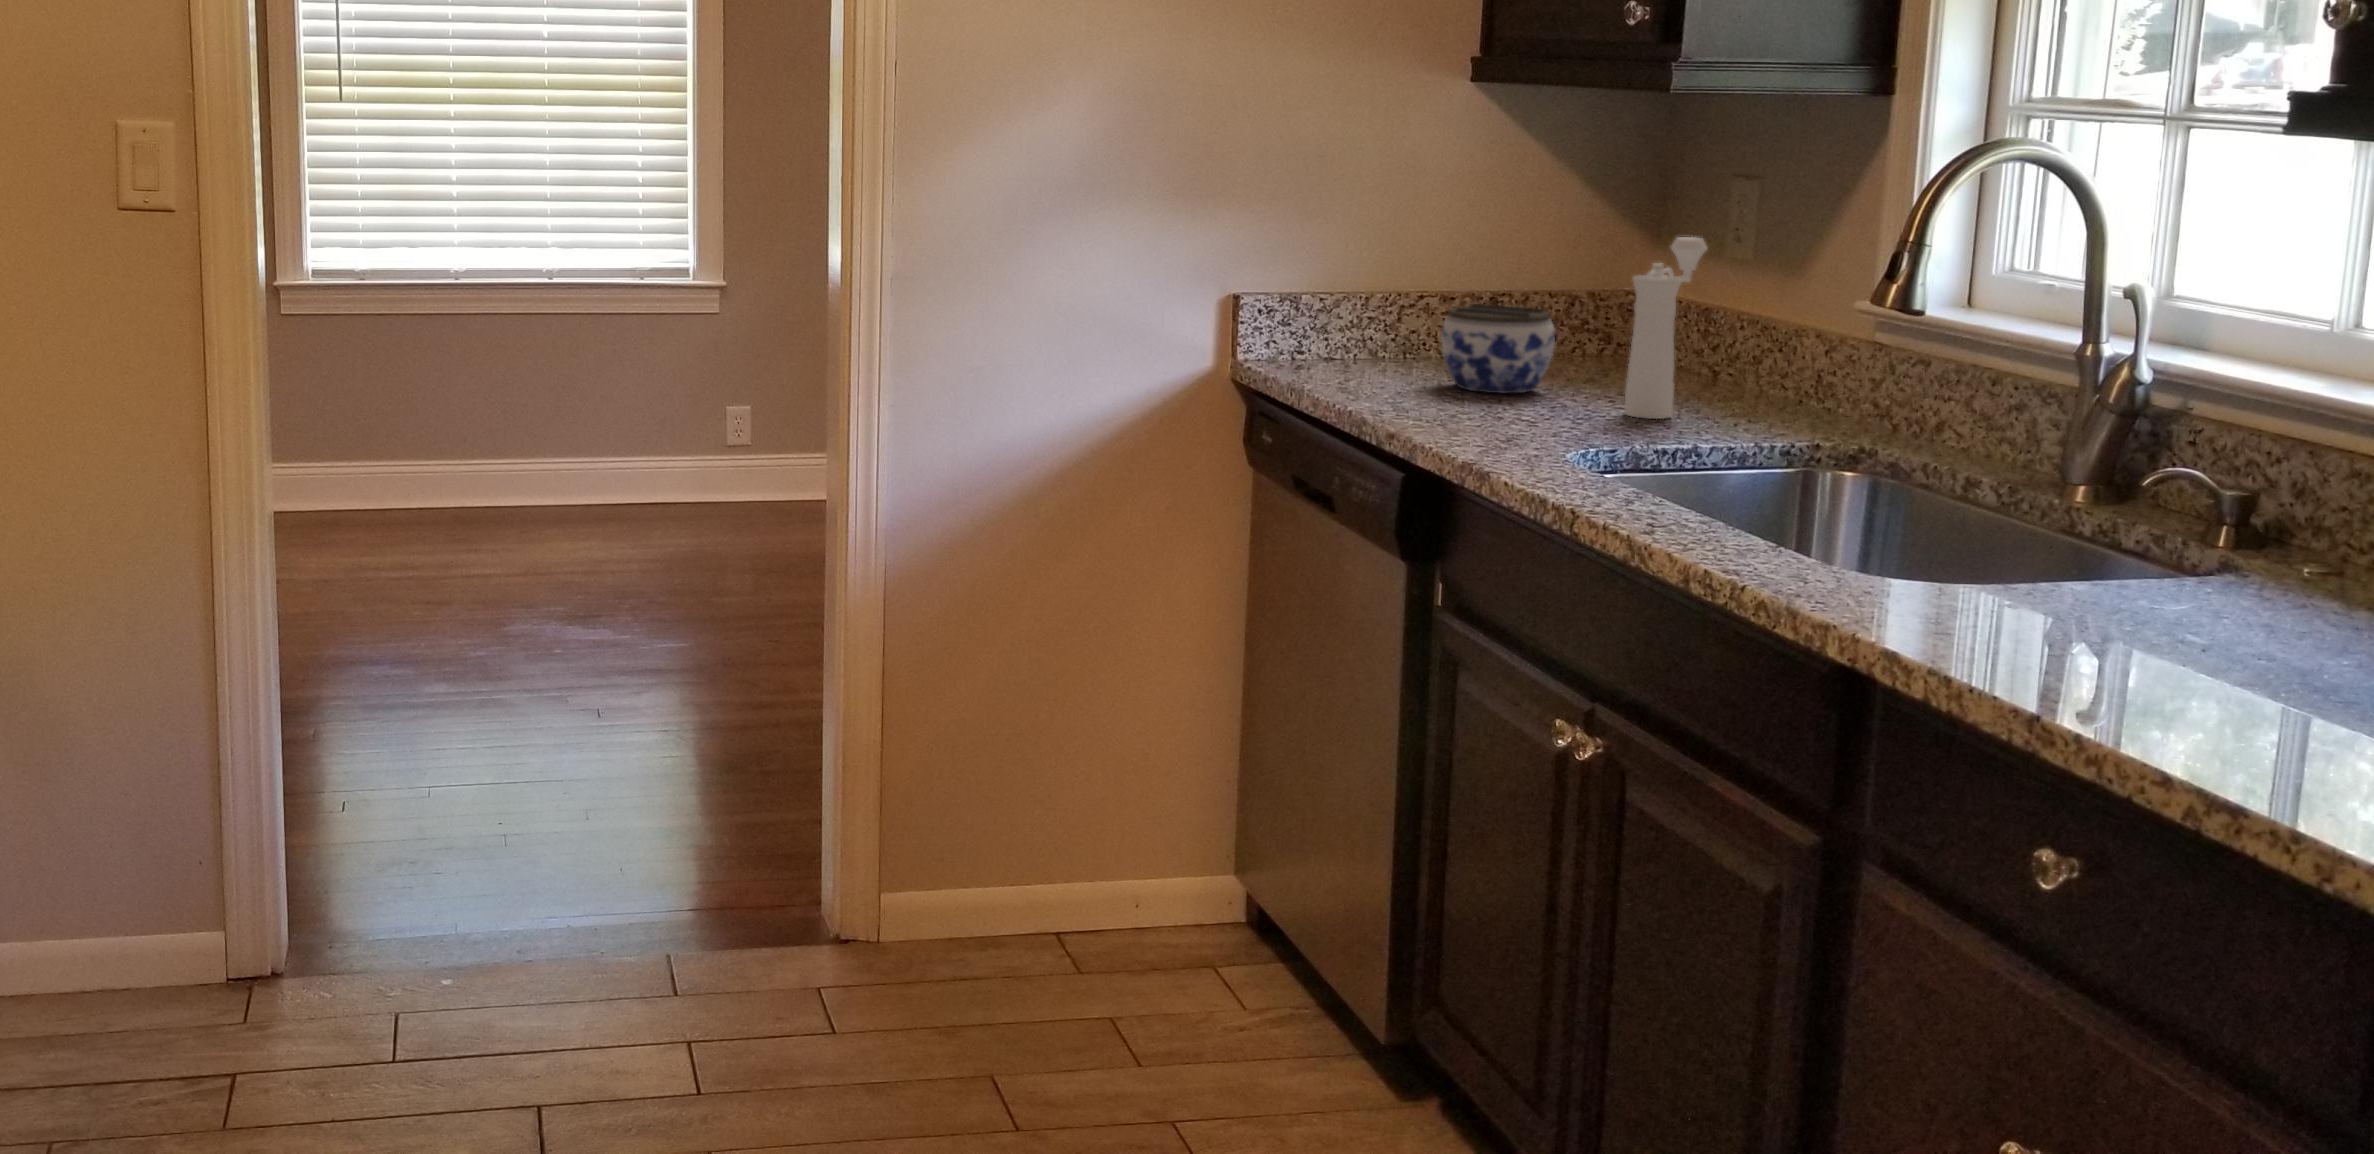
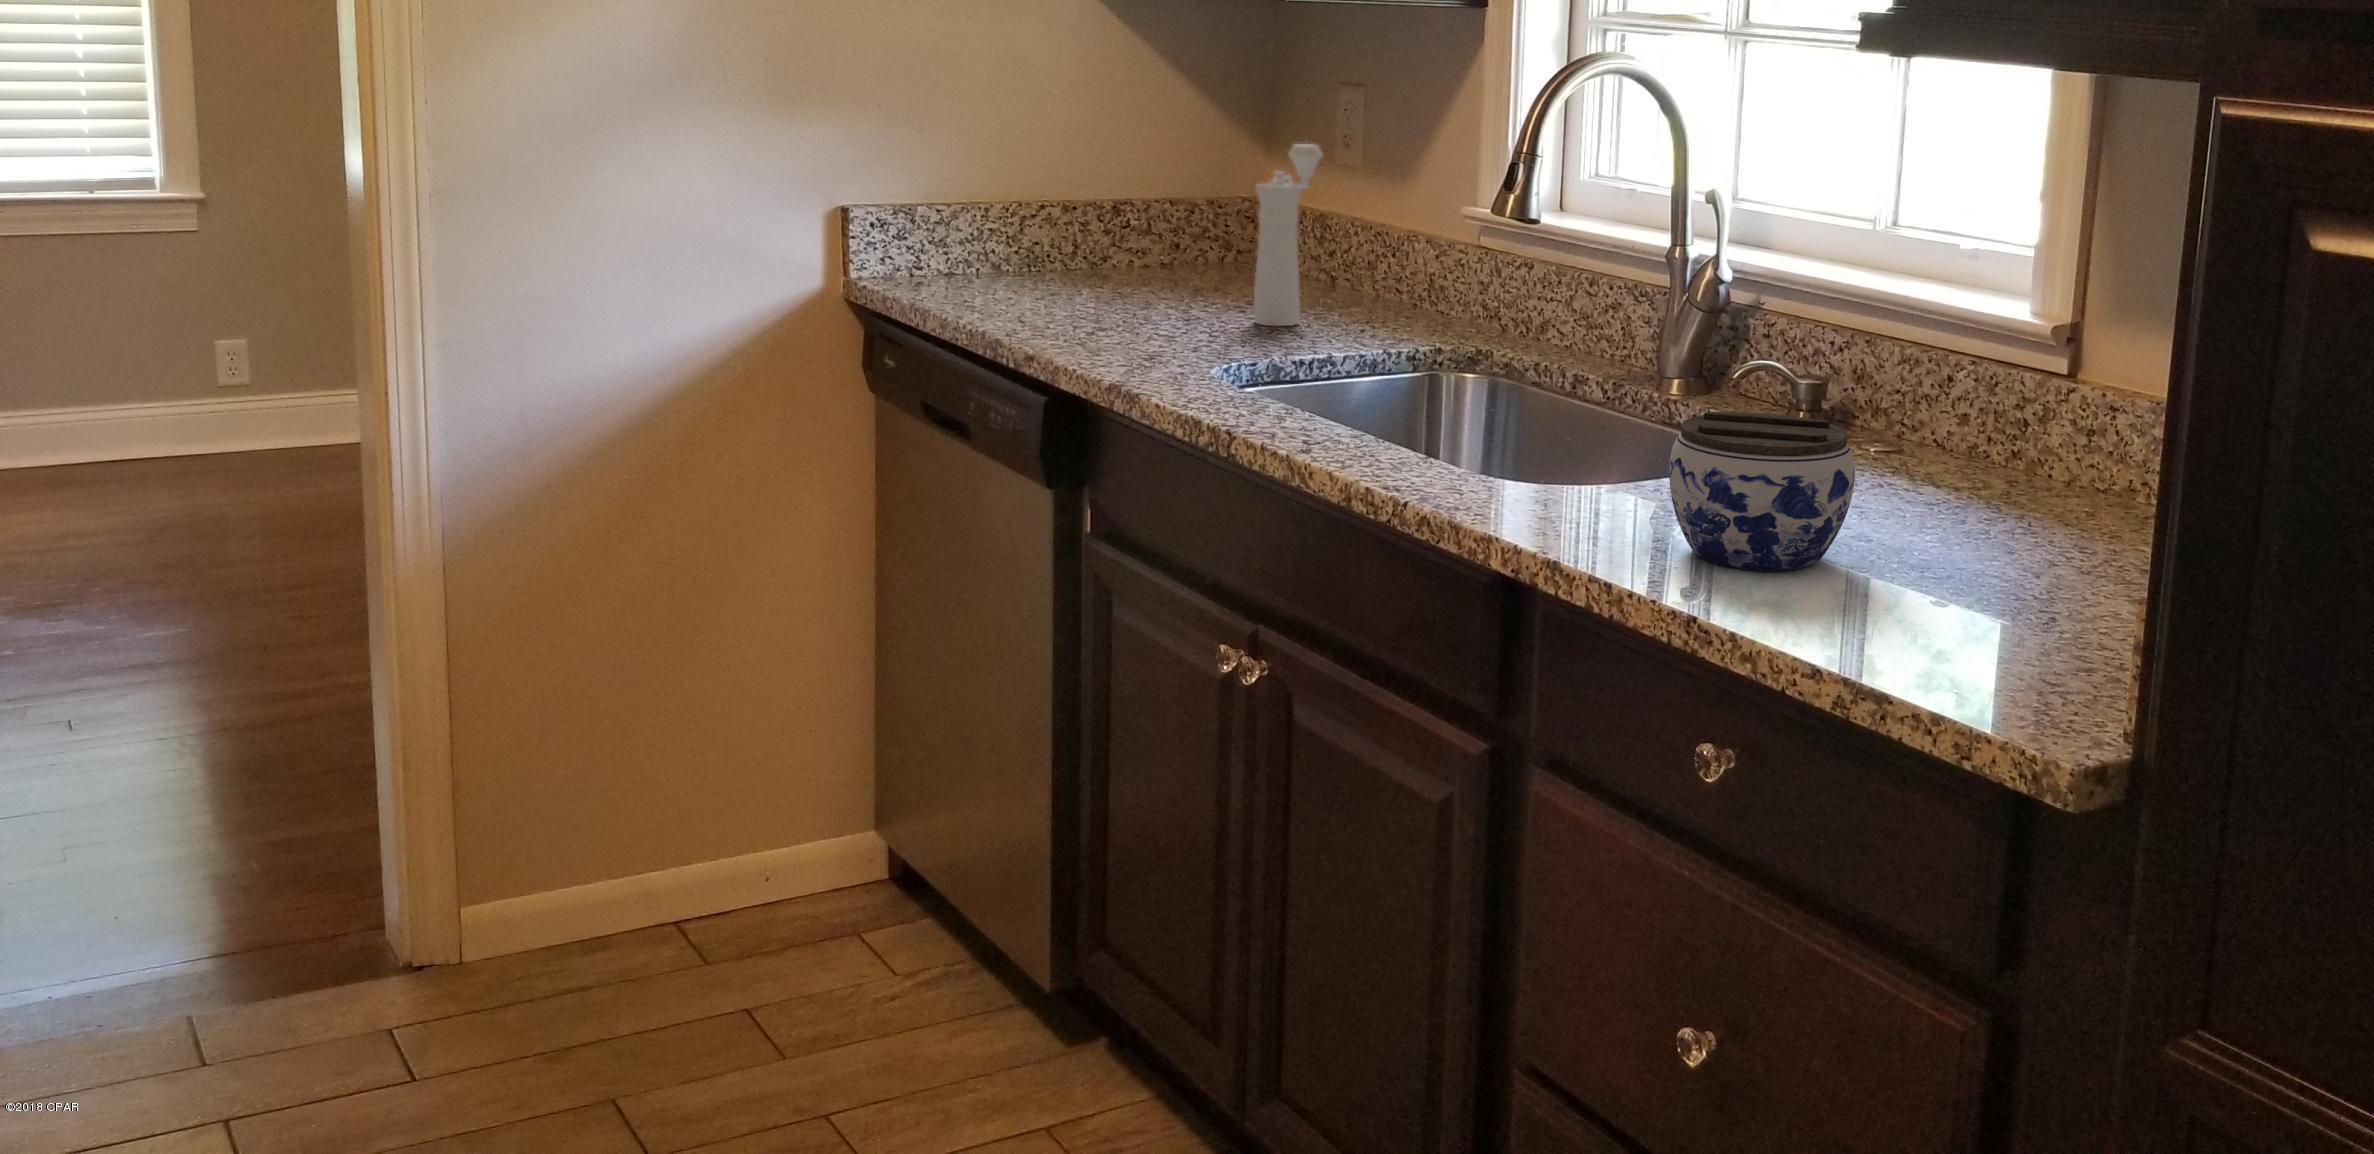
jar: present [1441,304,1555,393] -> present [1669,412,1855,571]

